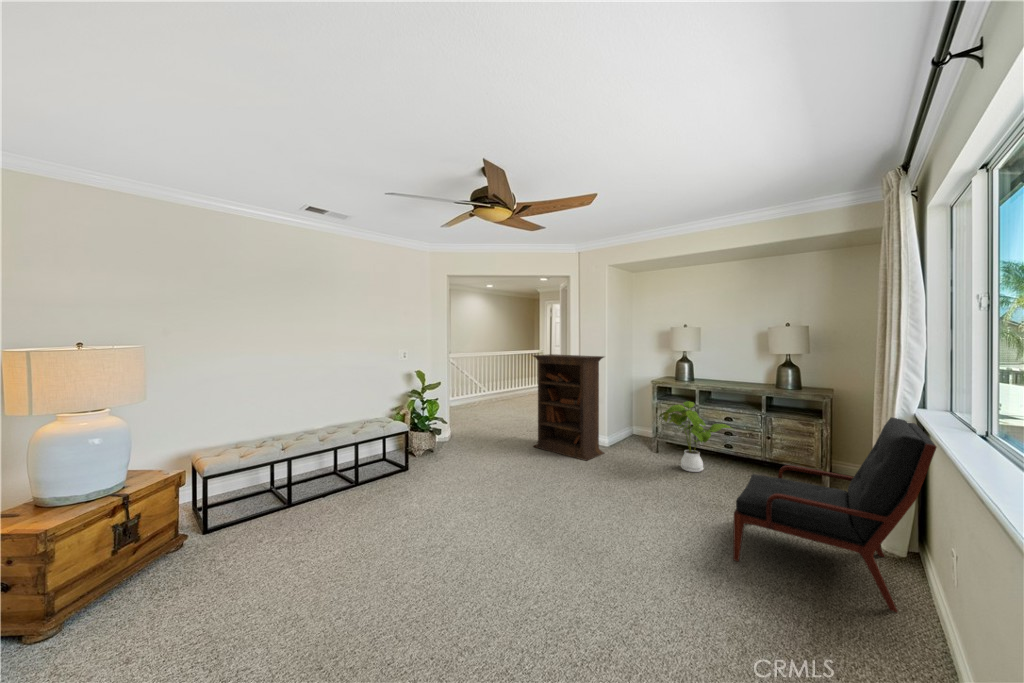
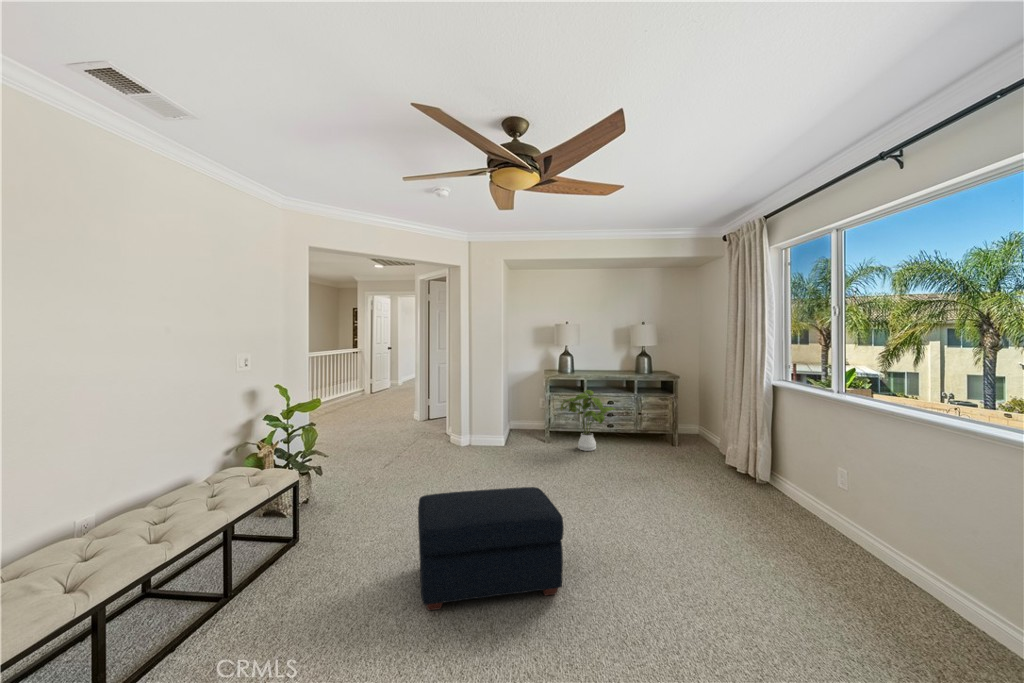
bookcase: present [533,354,604,461] -> none [431,353,508,457]
armchair: present [733,417,937,612] -> none [659,387,783,503]
ottoman: none [323,484,492,629] -> present [418,487,564,610]

